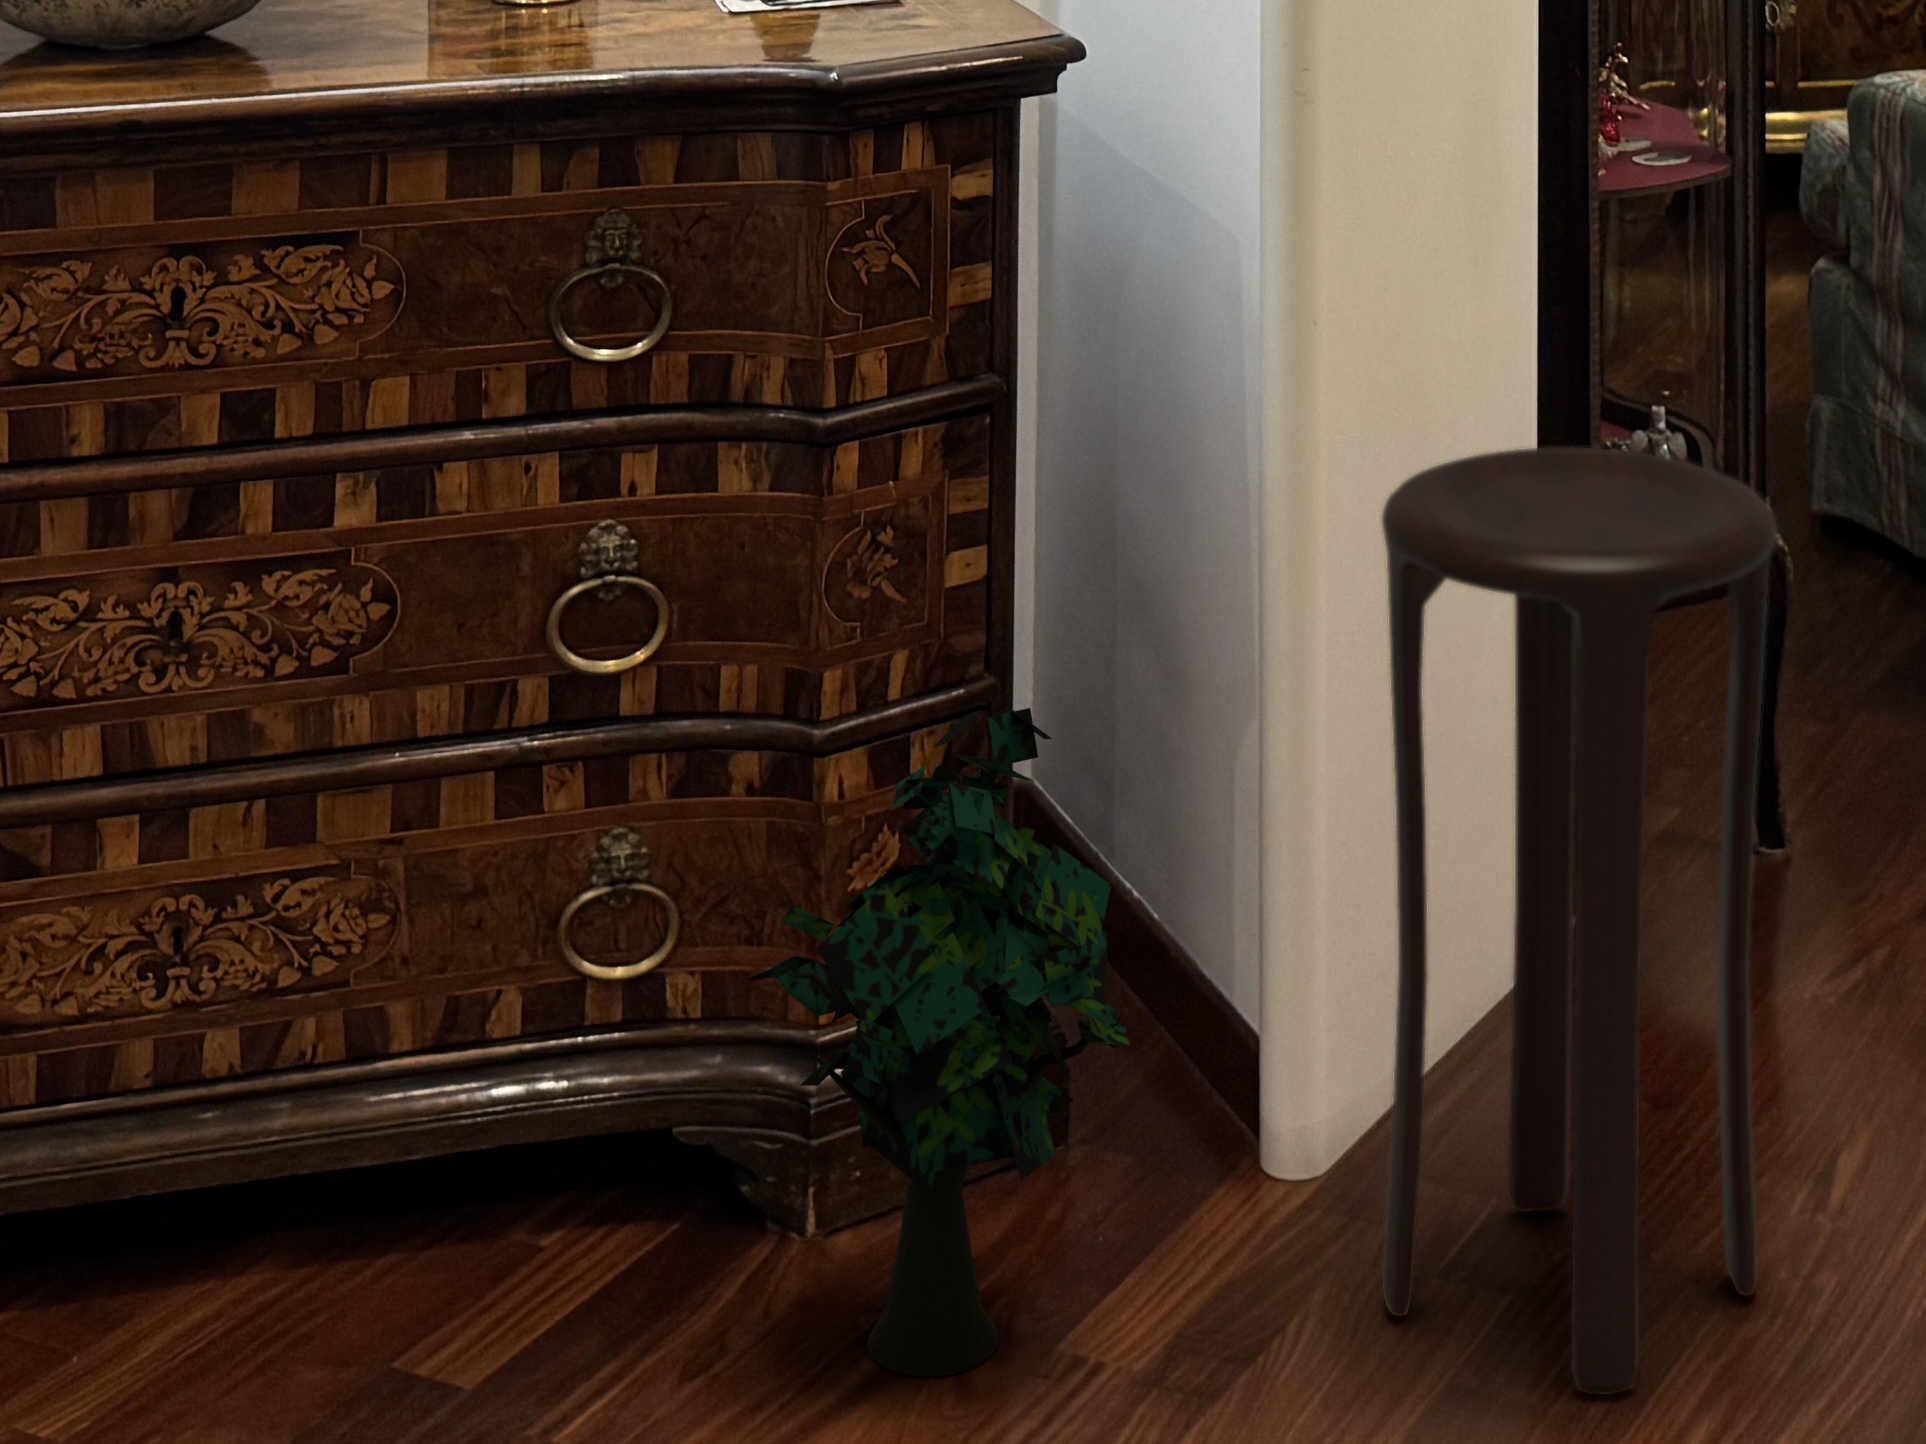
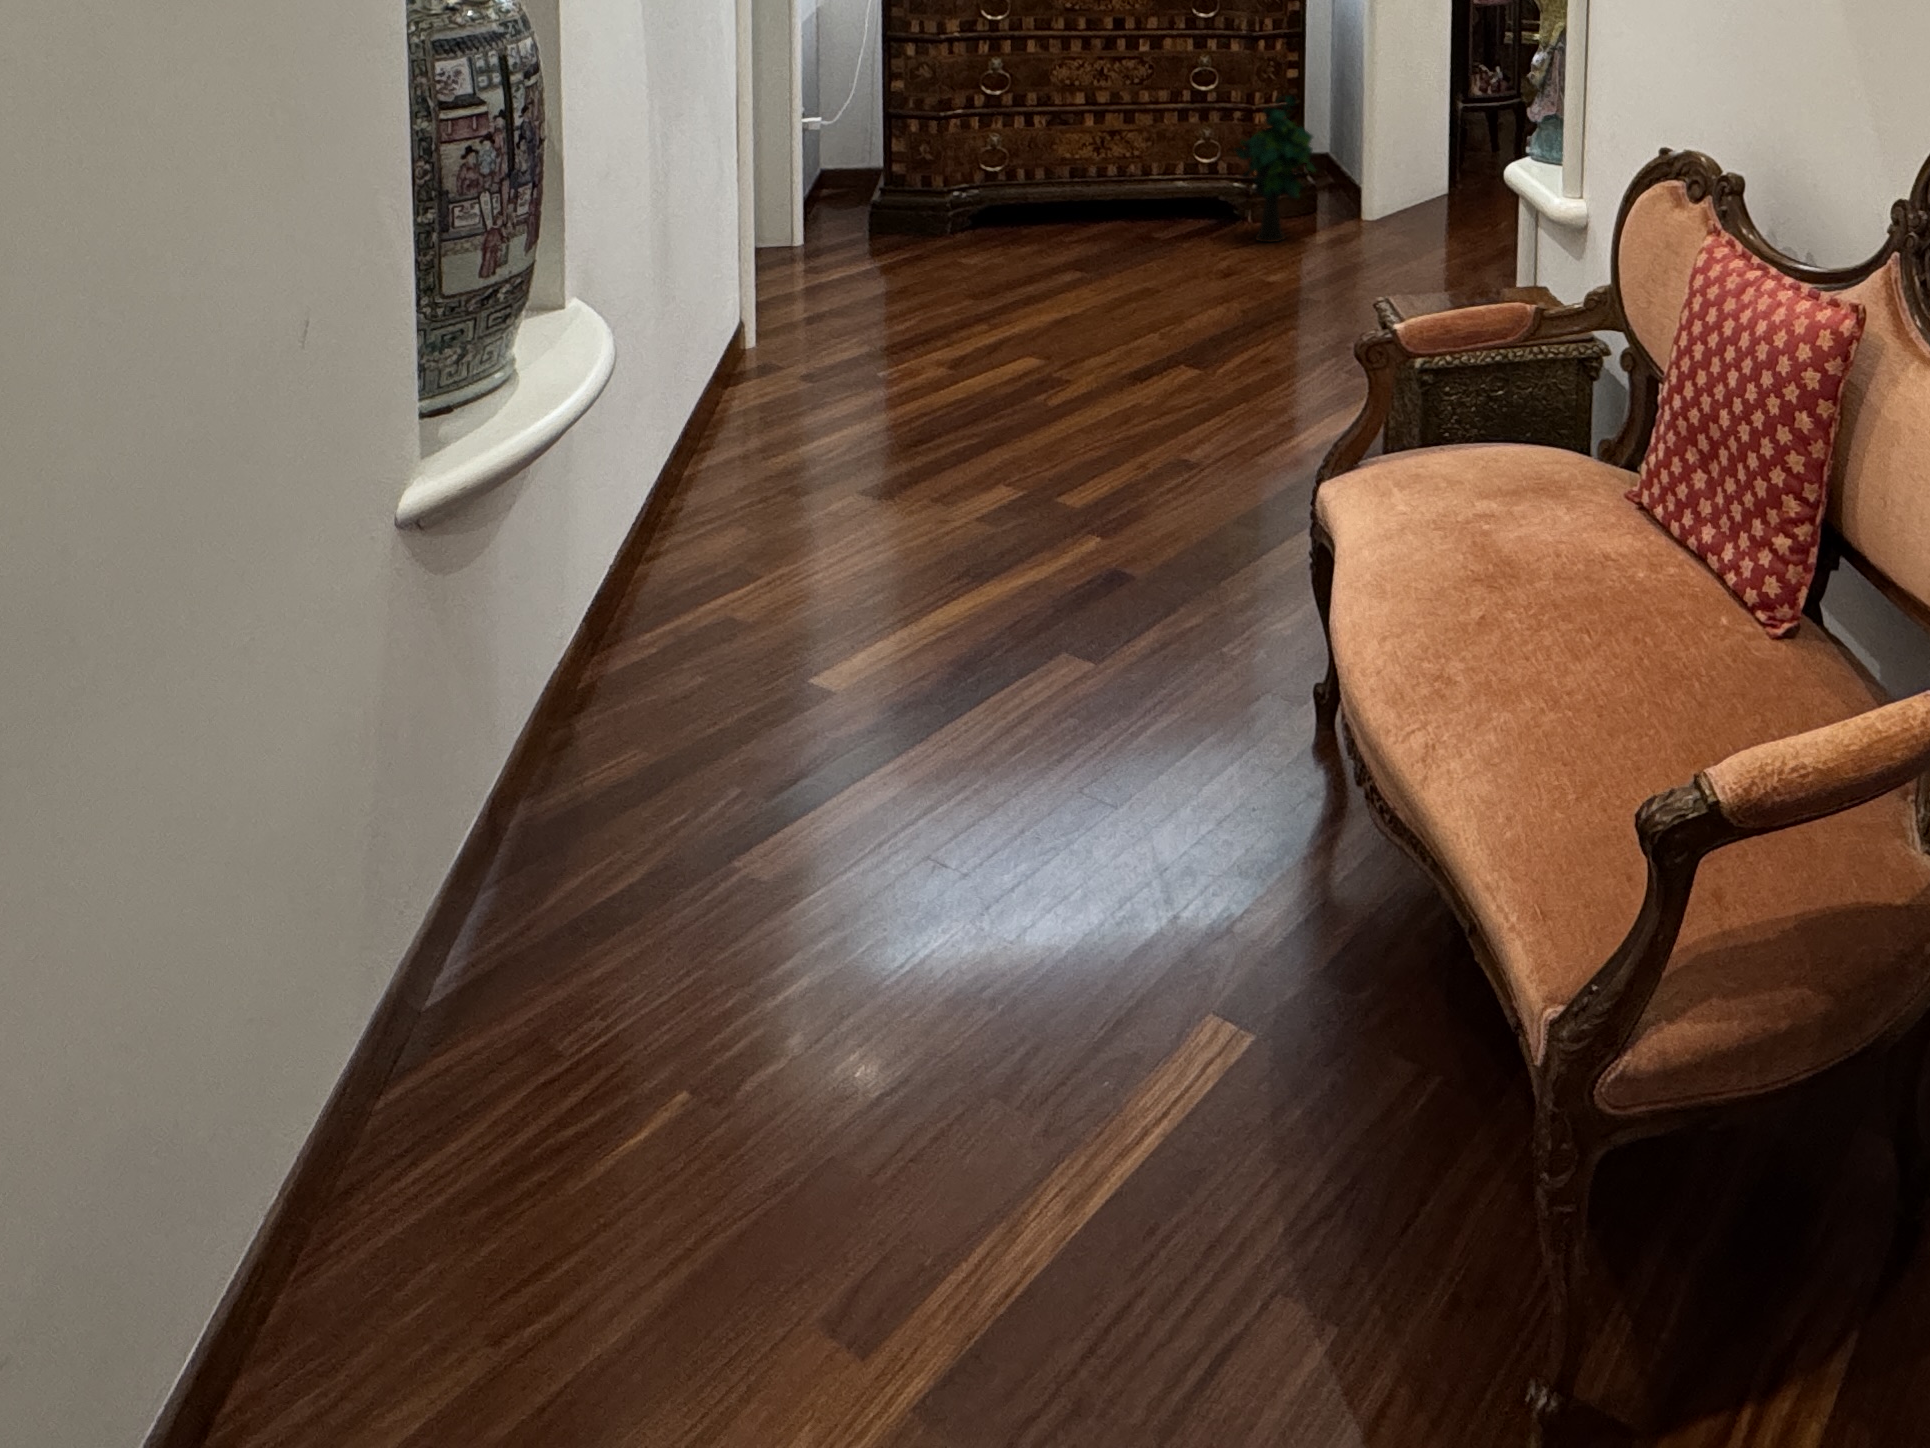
stool: present [1382,447,1777,1395] -> none [1376,46,1473,252]

